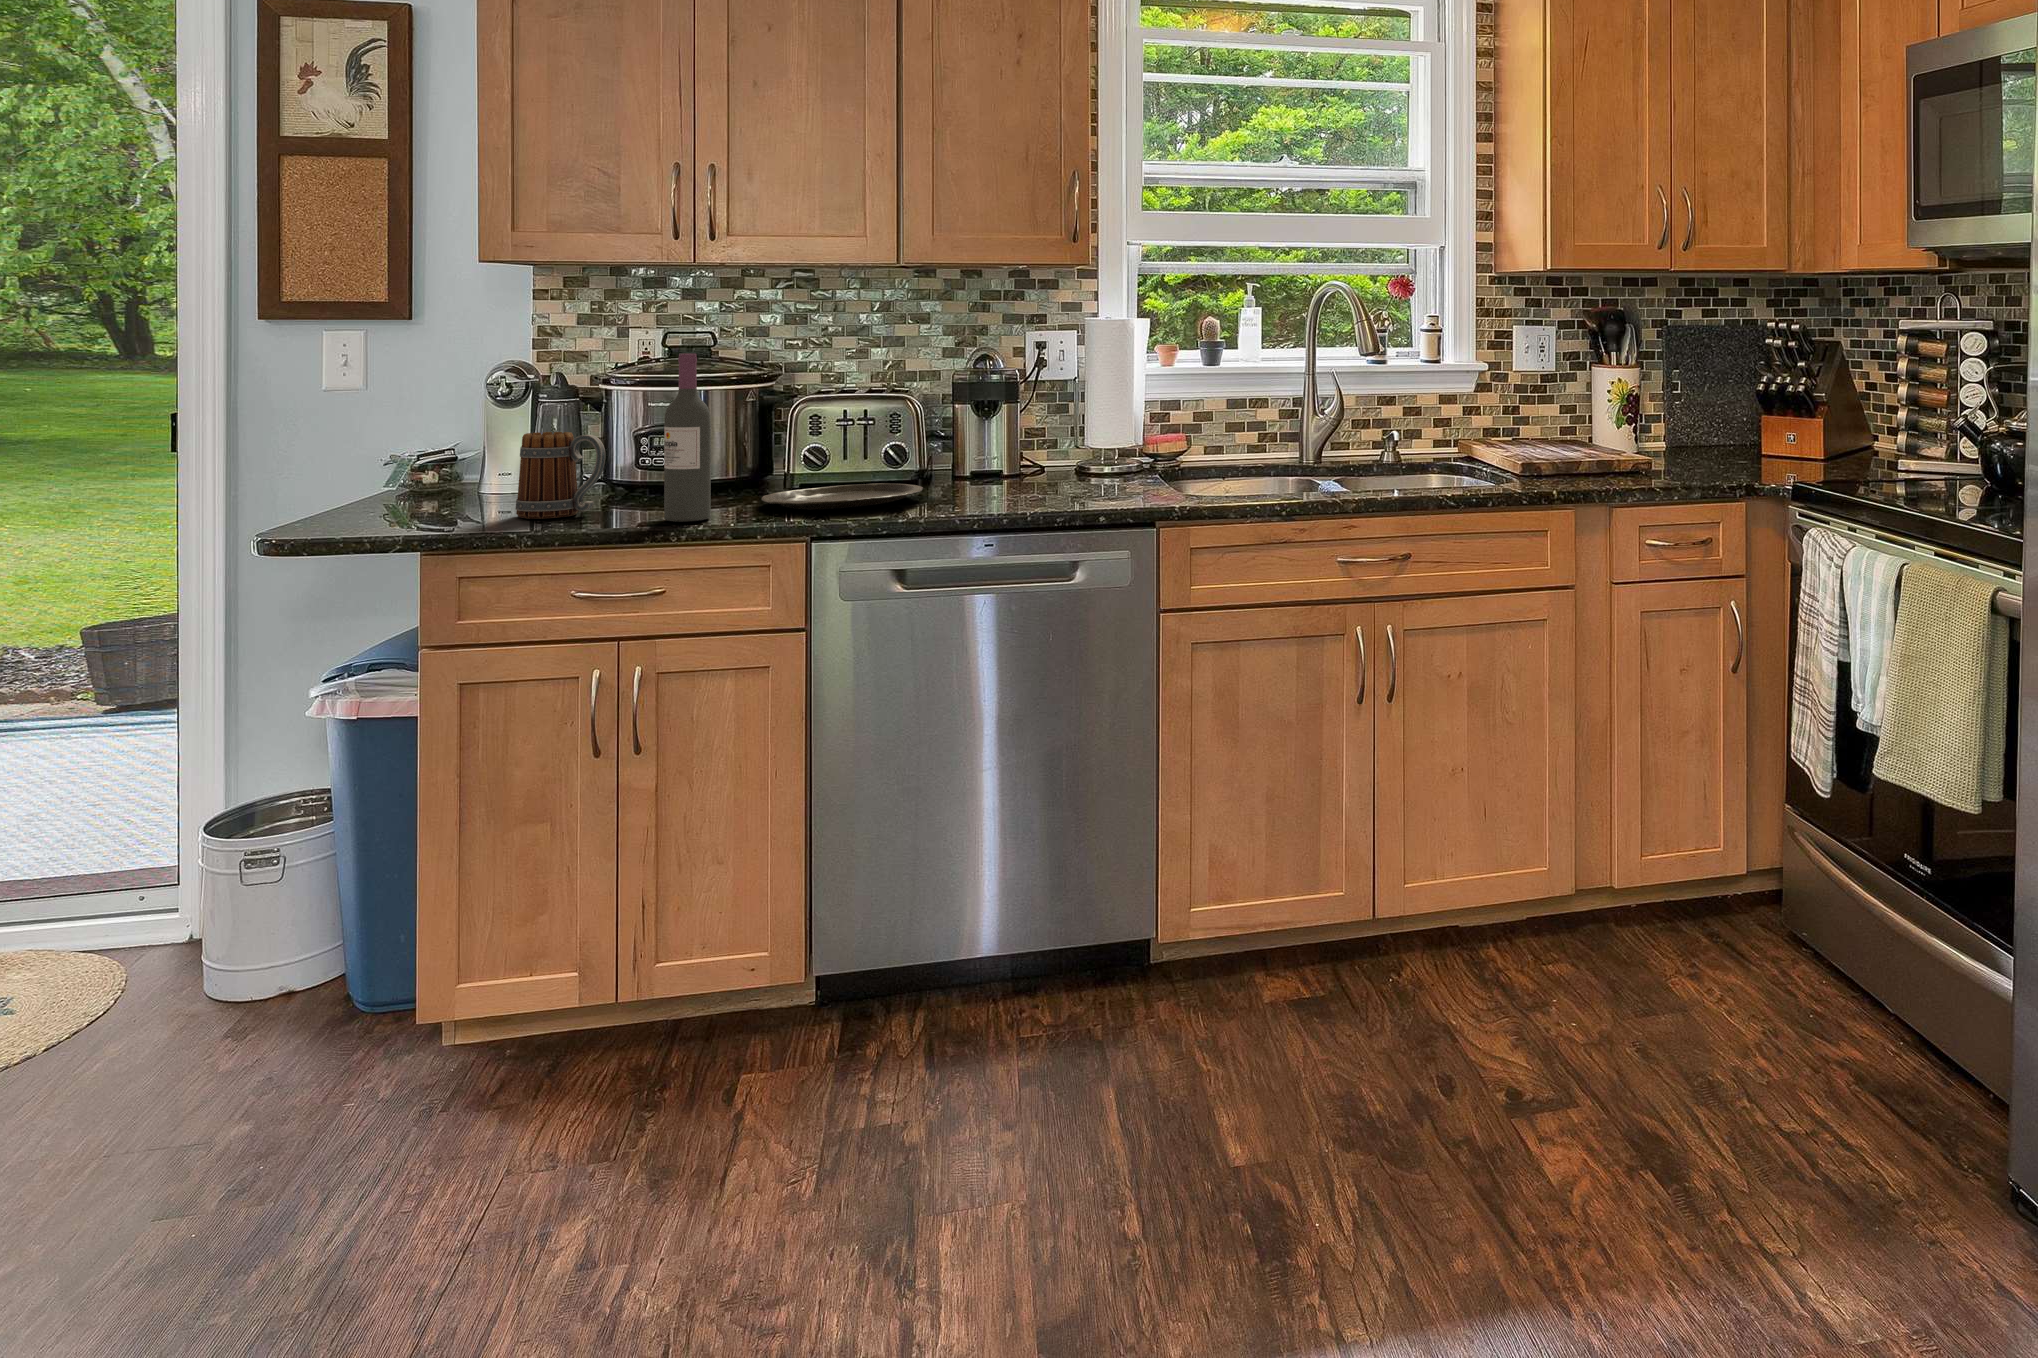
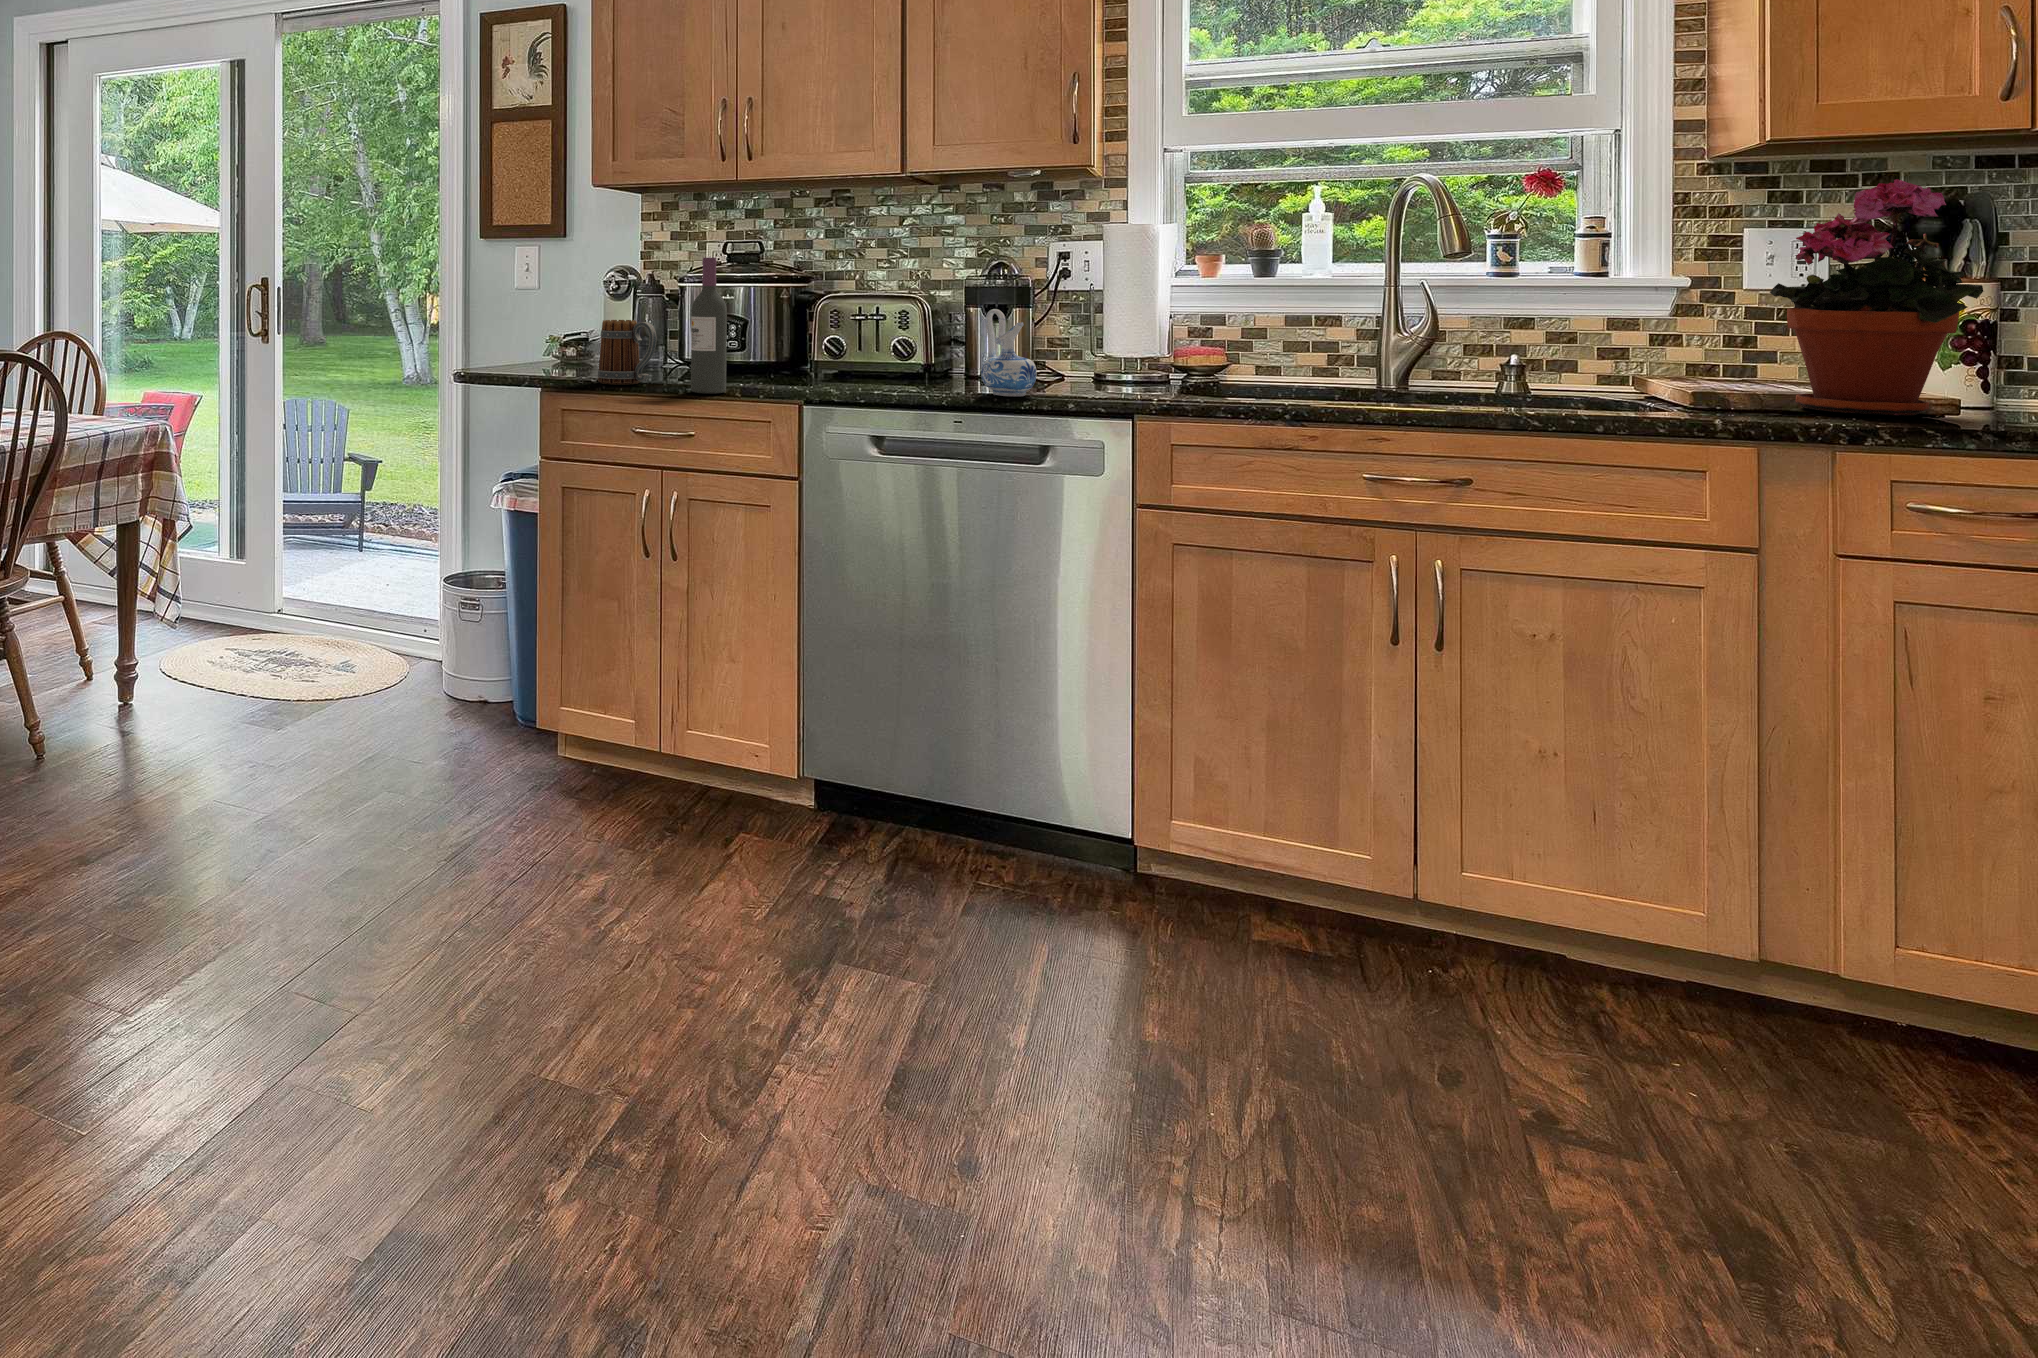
potted plant: none [1536,298,1641,467] -> present [1770,179,1983,415]
ceramic pitcher: none [993,407,1048,498] -> present [981,309,1037,396]
plate: present [762,483,923,510] -> none [773,376,914,392]

